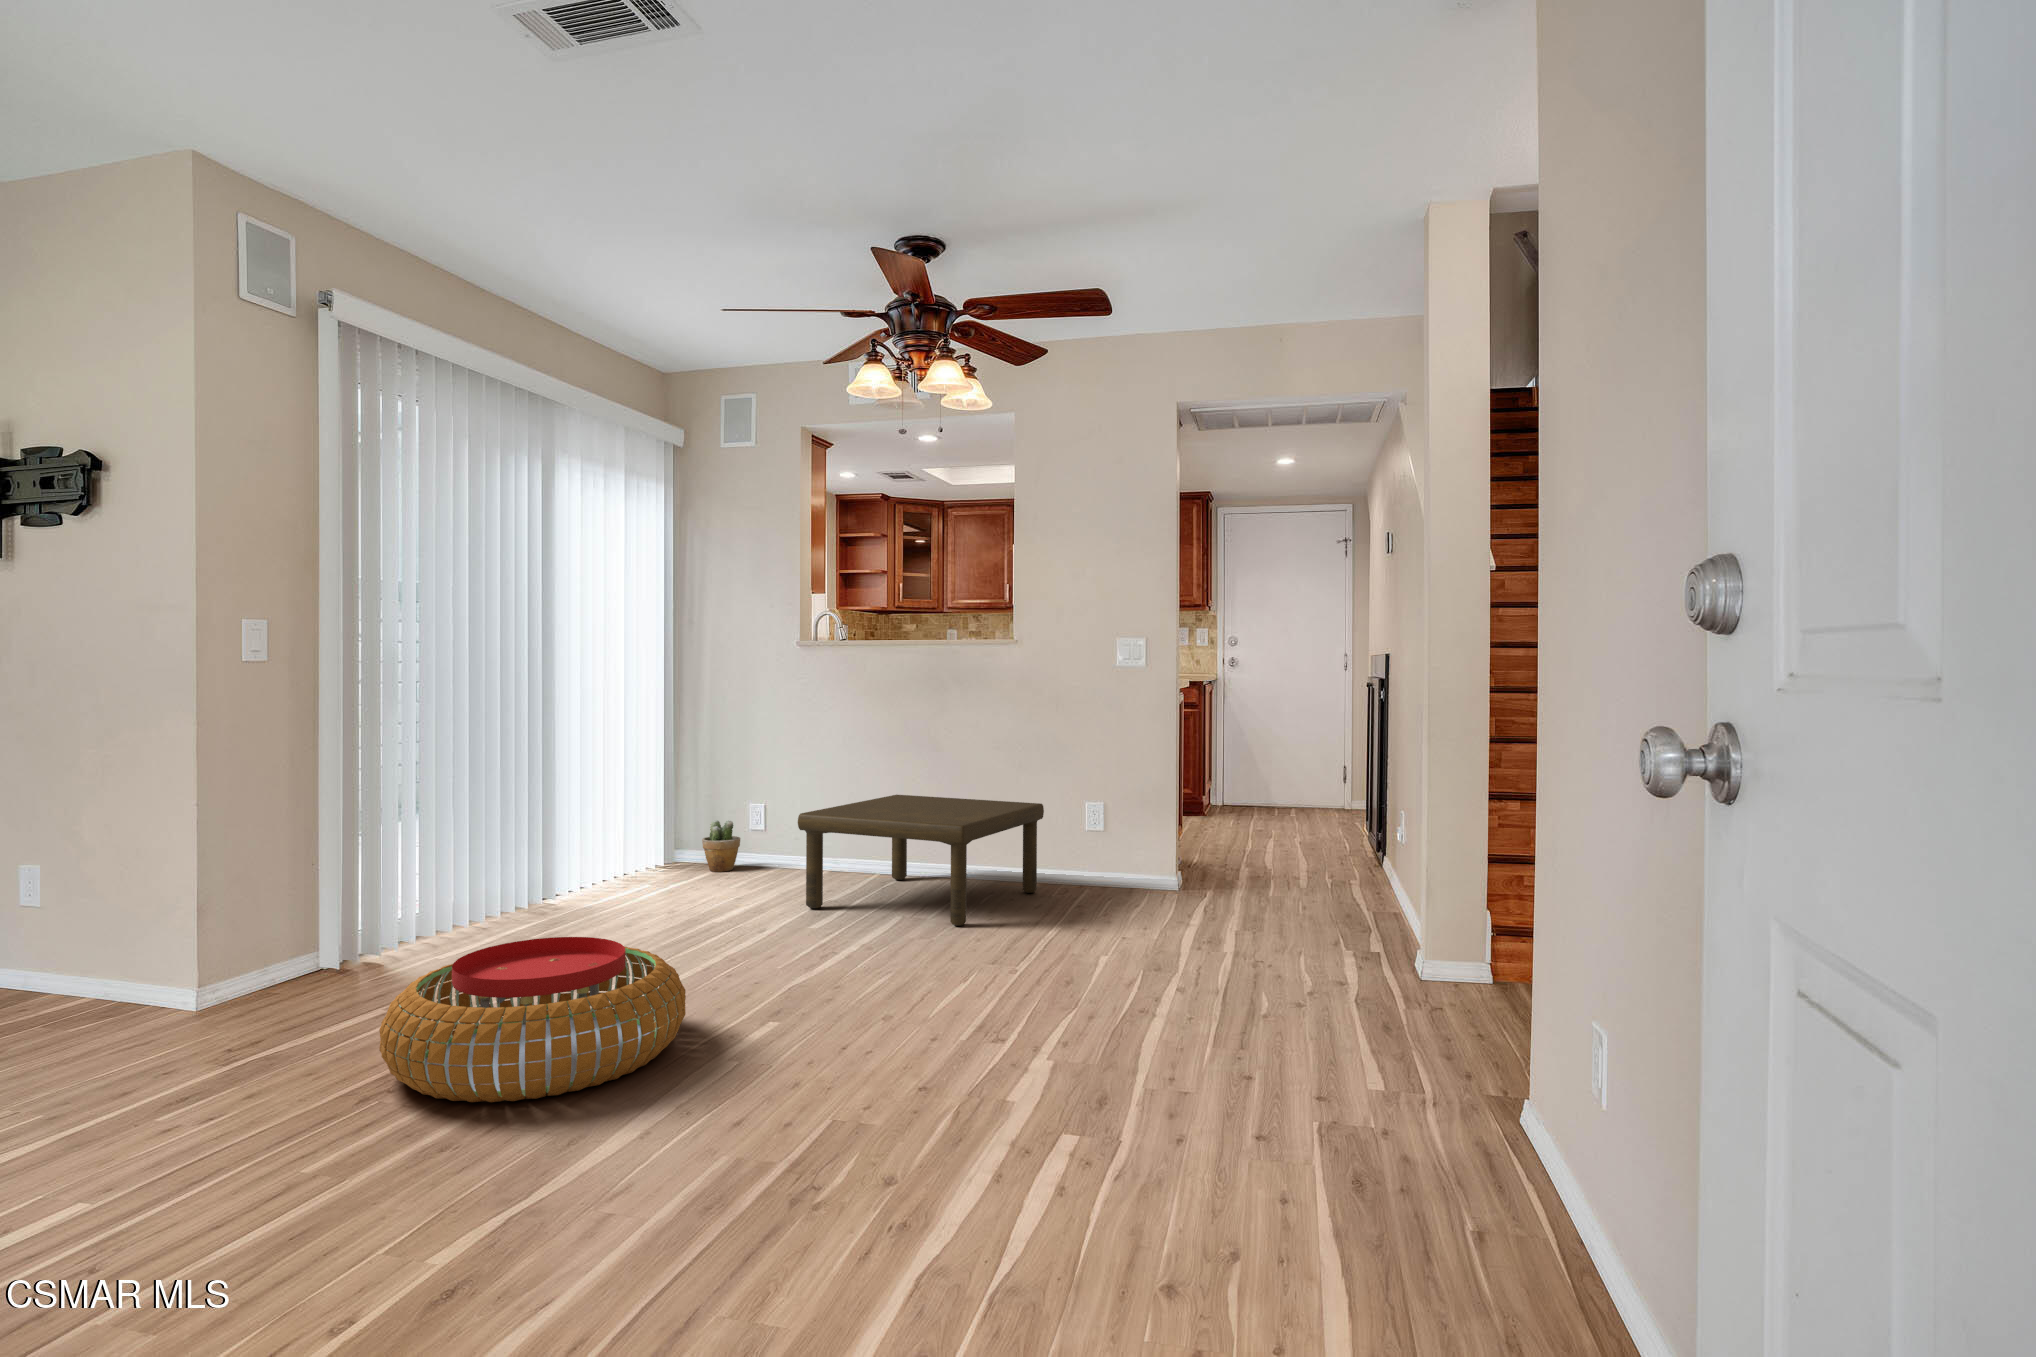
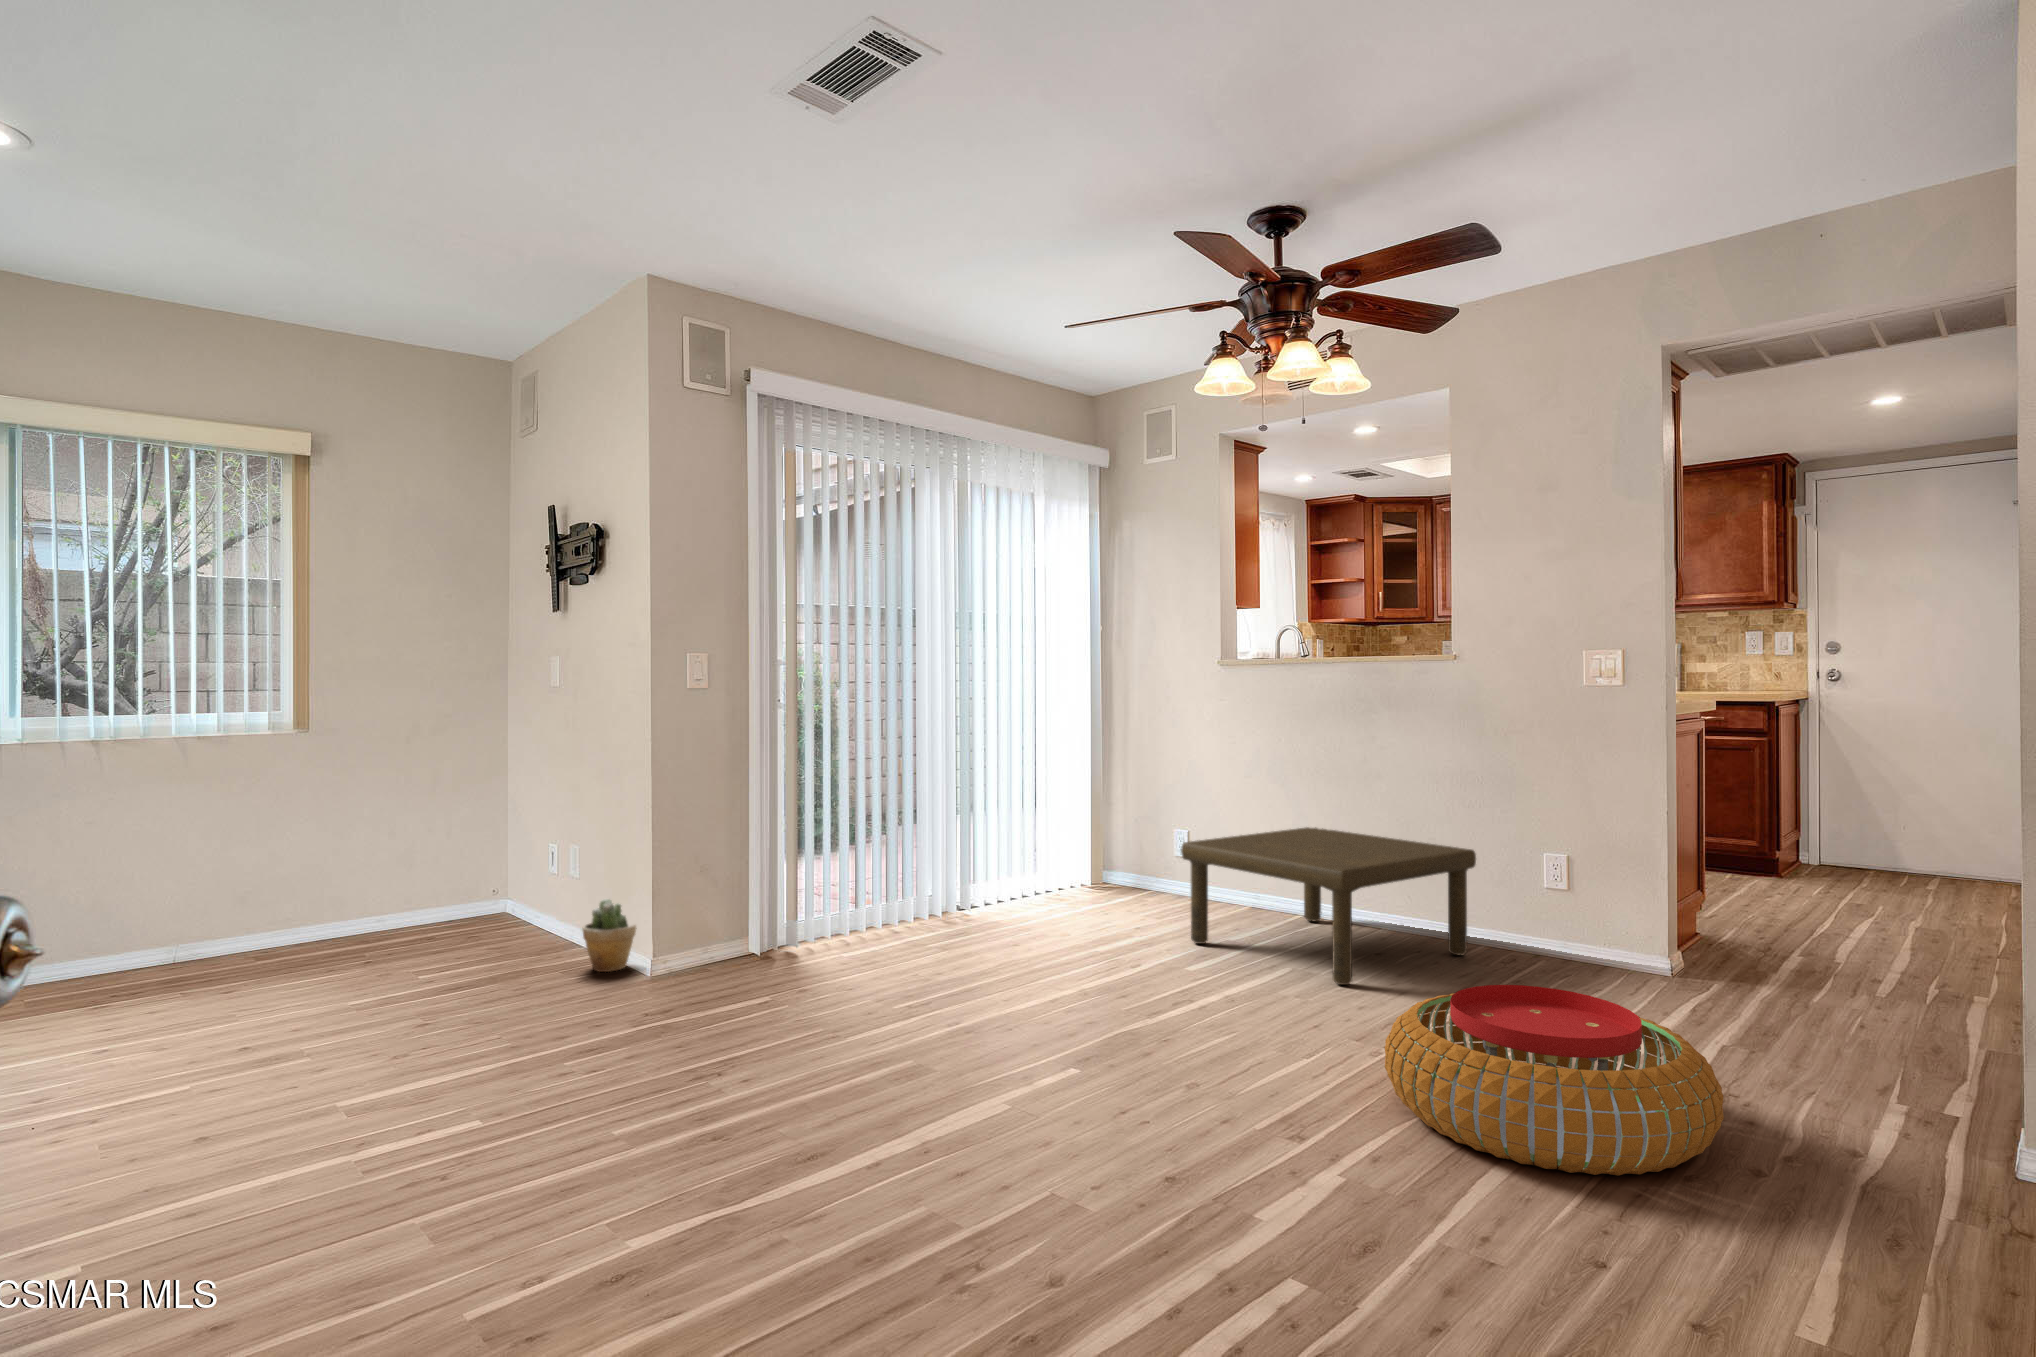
potted plant: present [702,820,740,872] -> present [582,899,637,972]
pouf: present [379,937,686,1102] -> present [1385,985,1724,1176]

